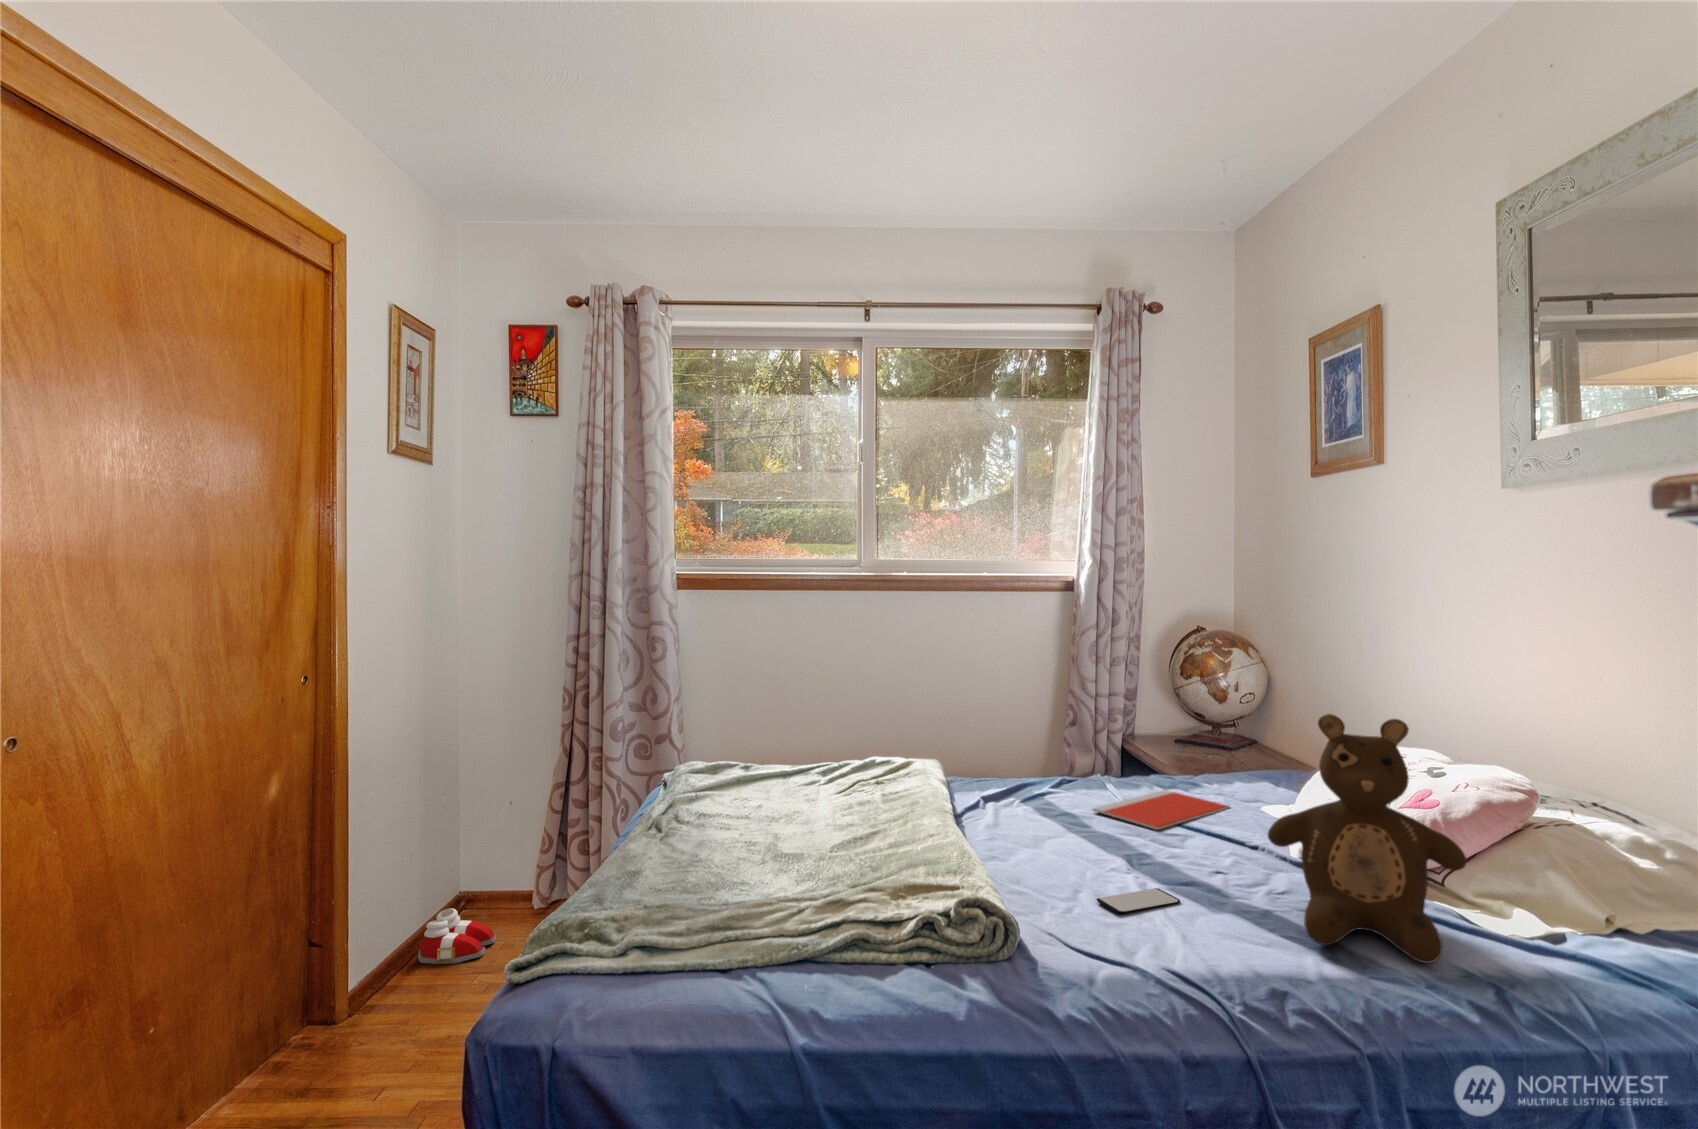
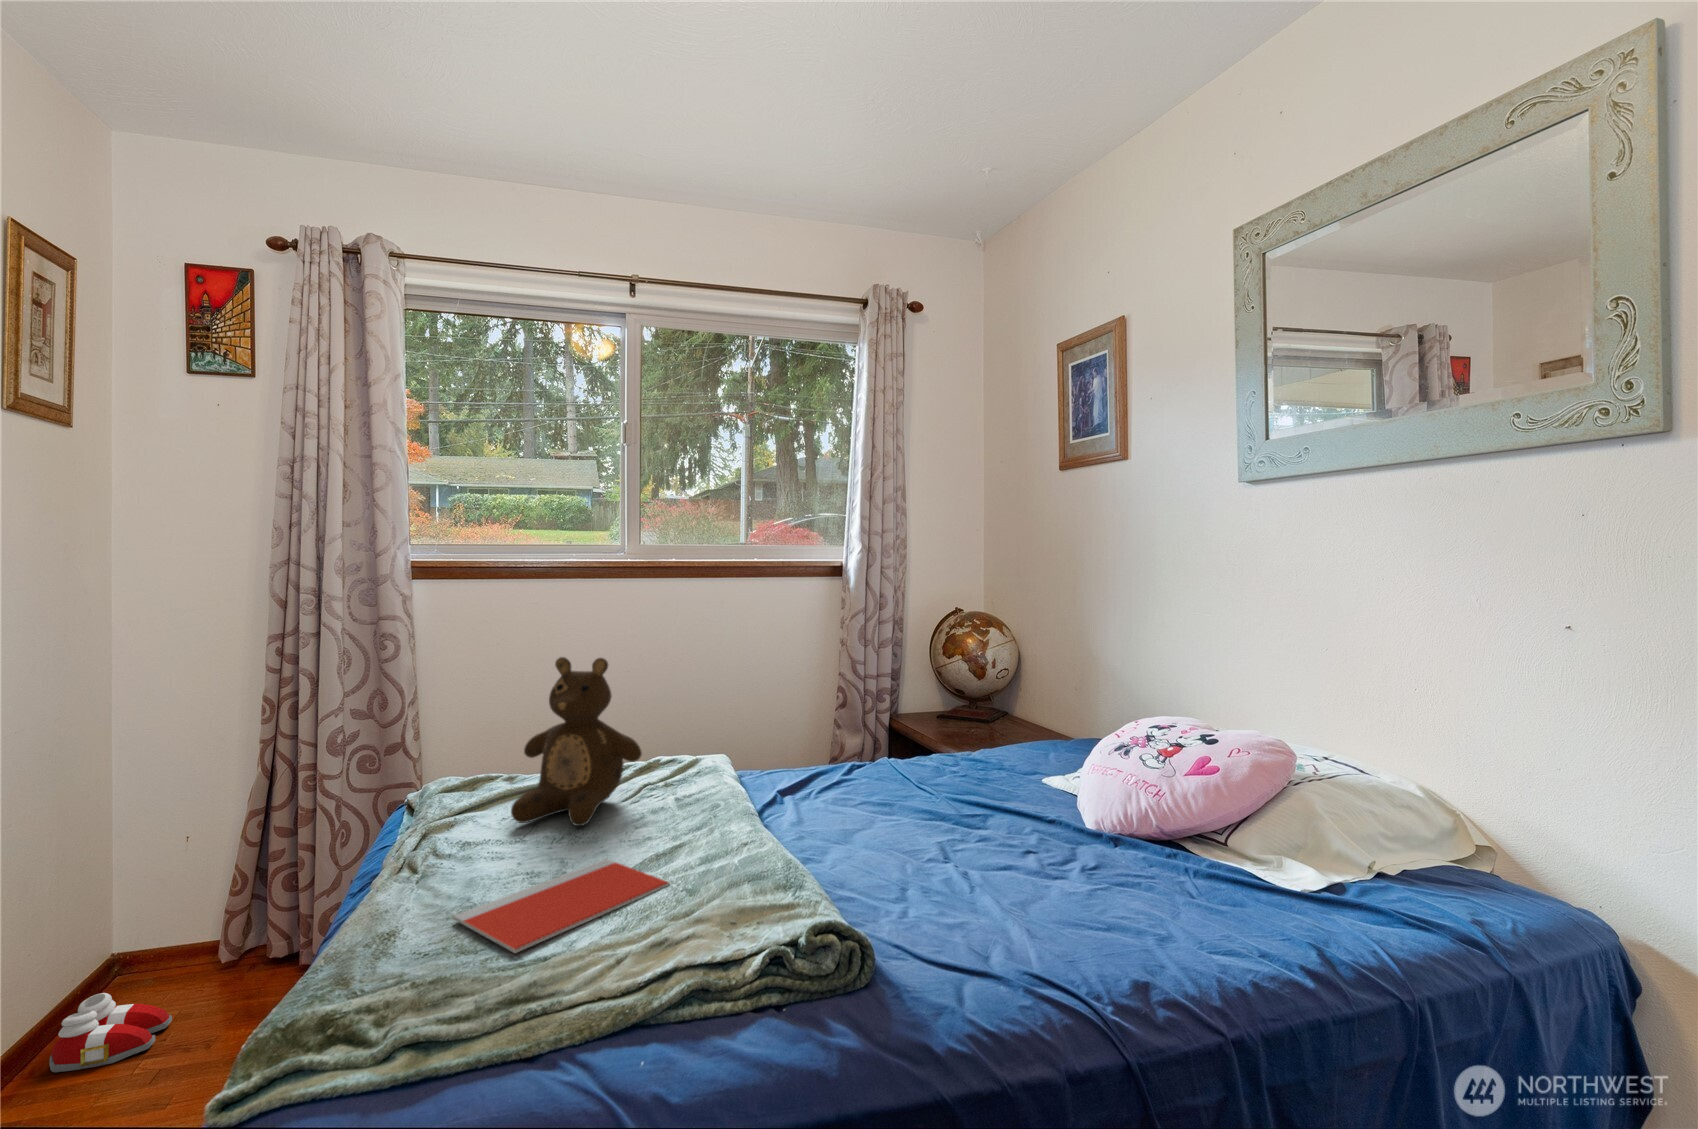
teddy bear: present [1268,714,1466,963] -> present [511,657,642,826]
notebook: present [1093,790,1229,830] -> present [453,859,670,953]
smartphone: present [1097,888,1180,914] -> none [923,874,1000,907]

